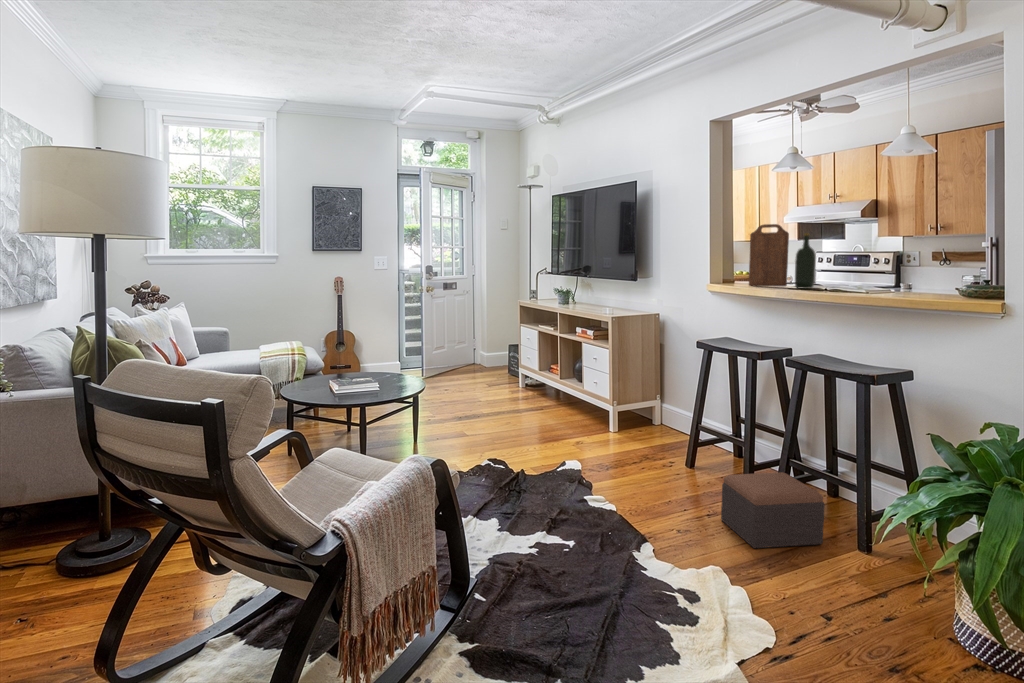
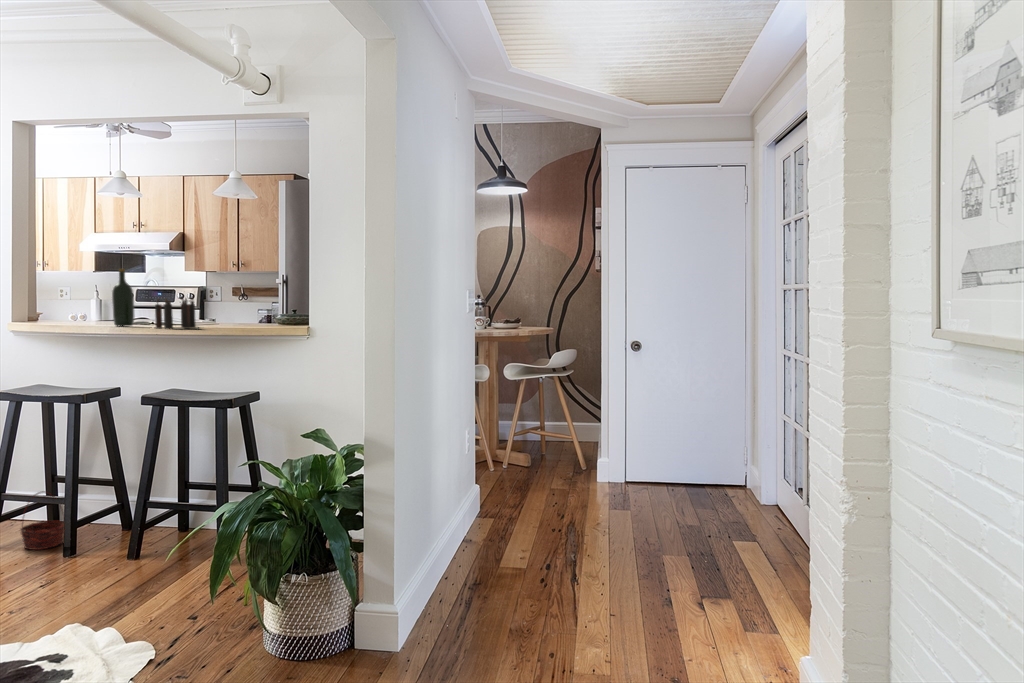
cutting board: present [749,224,789,286] -> none [58,258,104,326]
candle: none [820,261,904,294] -> present [155,299,200,329]
basket: none [697,432,734,483] -> present [21,491,64,550]
footstool: present [721,472,825,548] -> none [65,513,176,592]

